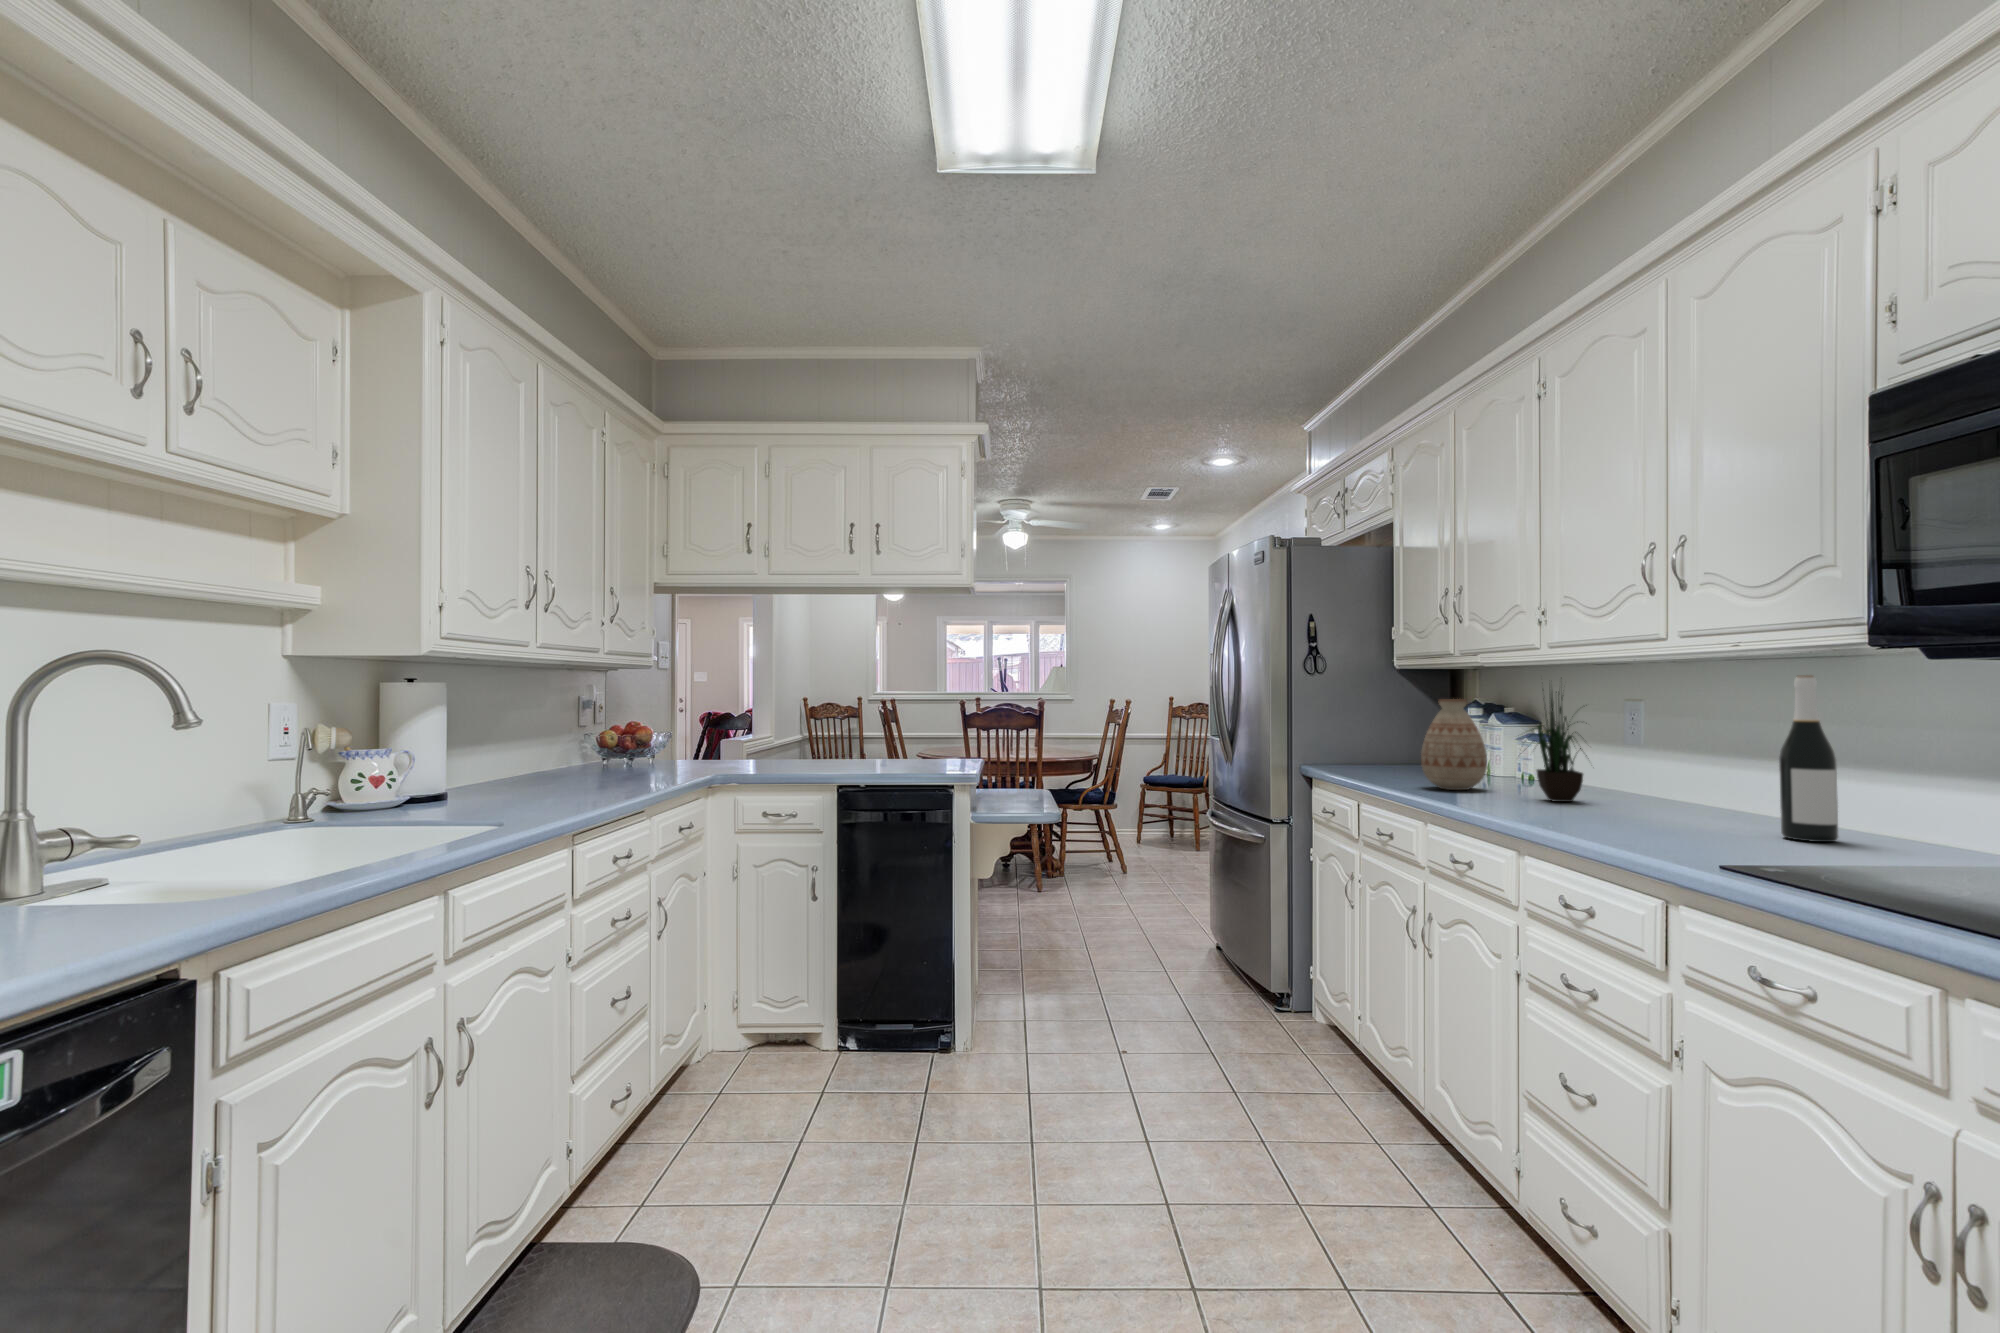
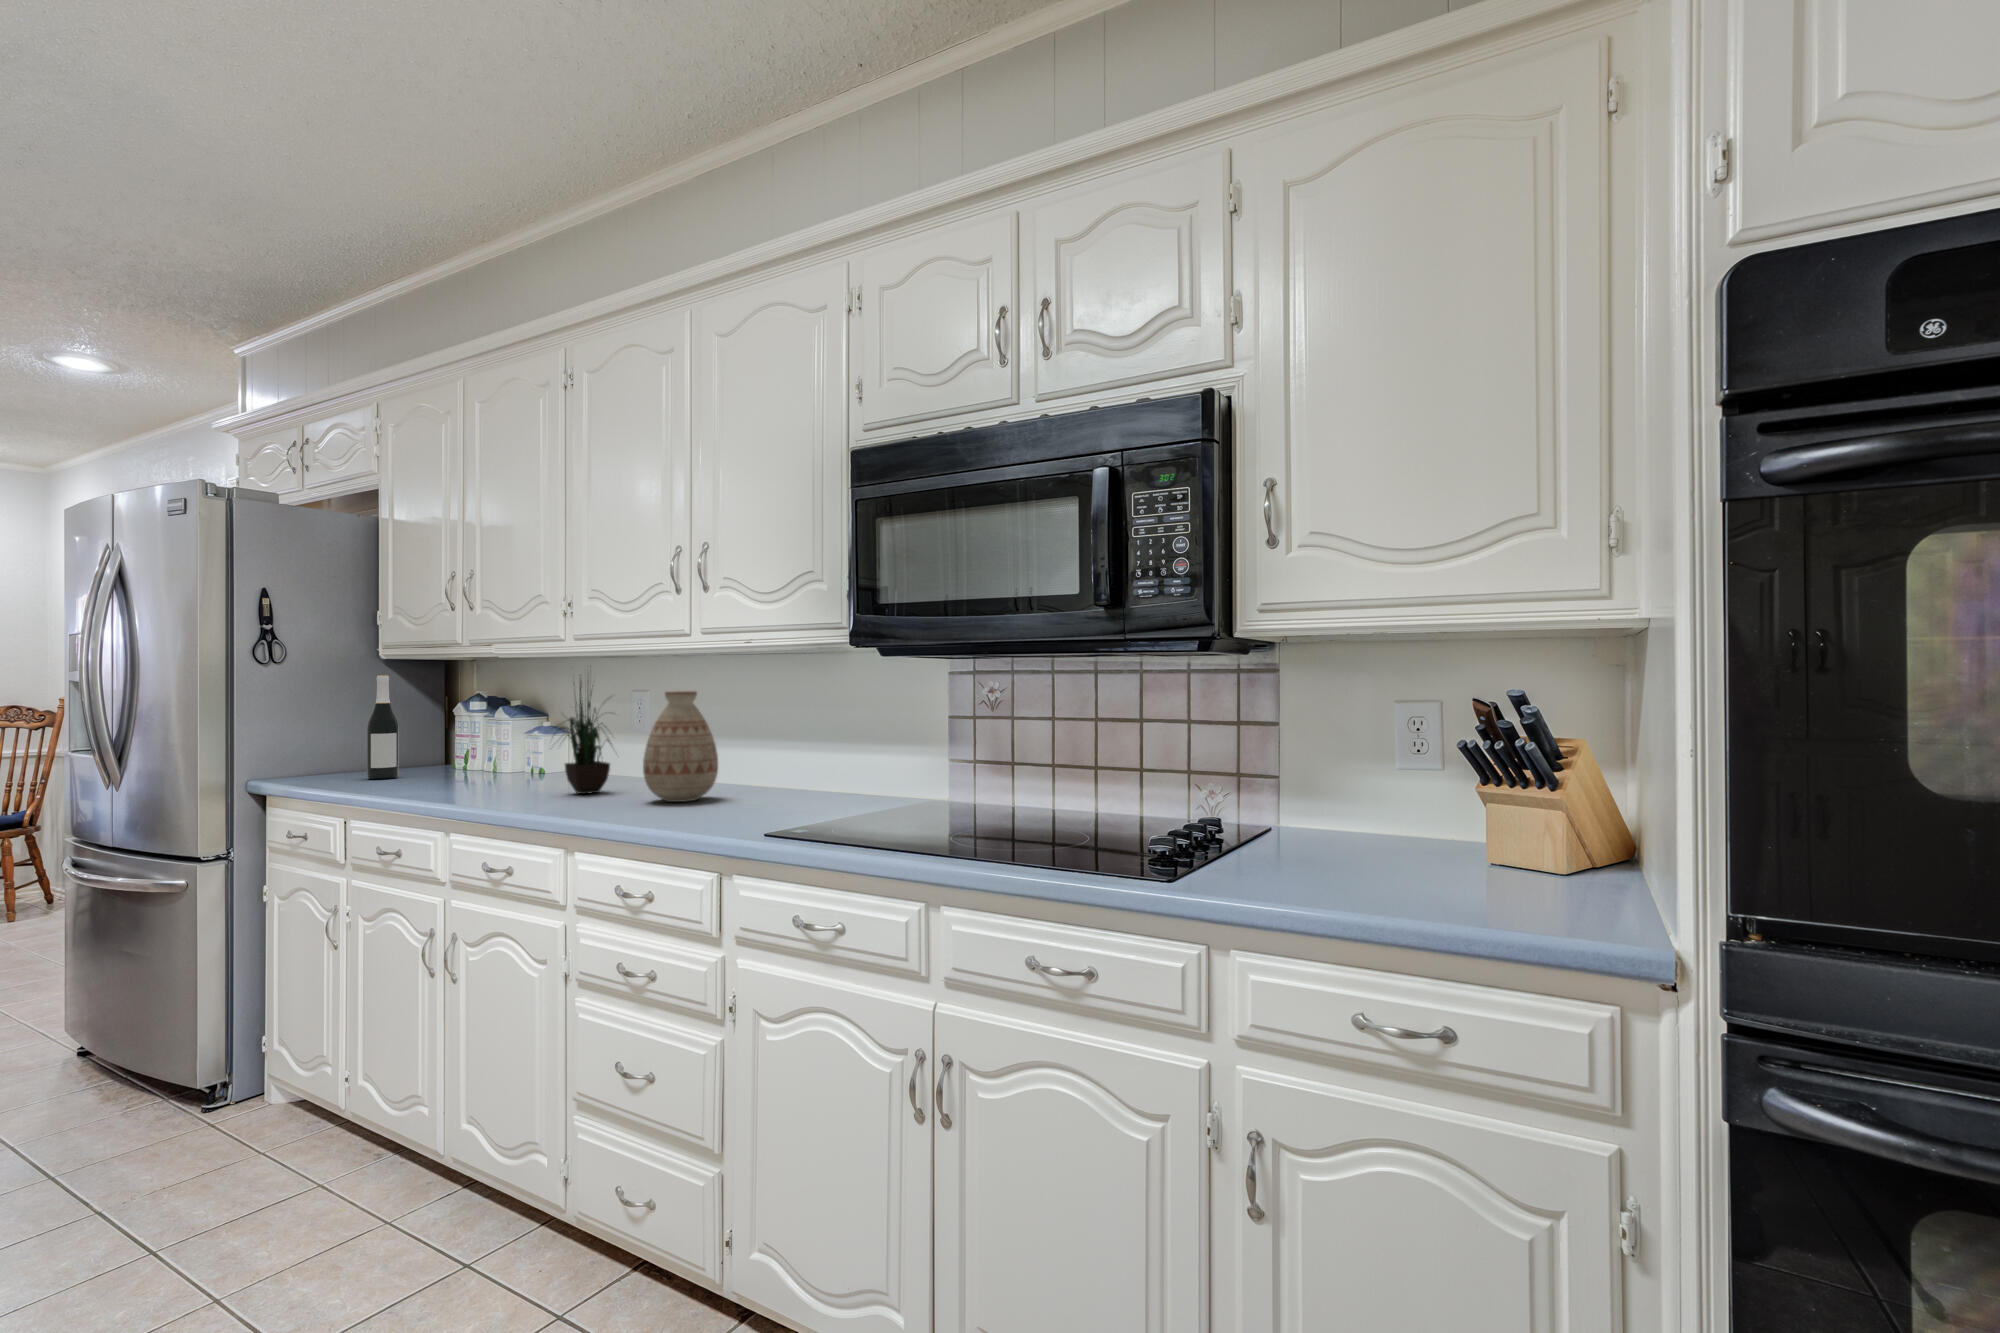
wine bottle: present [1779,675,1839,842] -> present [367,674,399,779]
vase: present [1421,699,1487,790] -> present [643,691,718,802]

